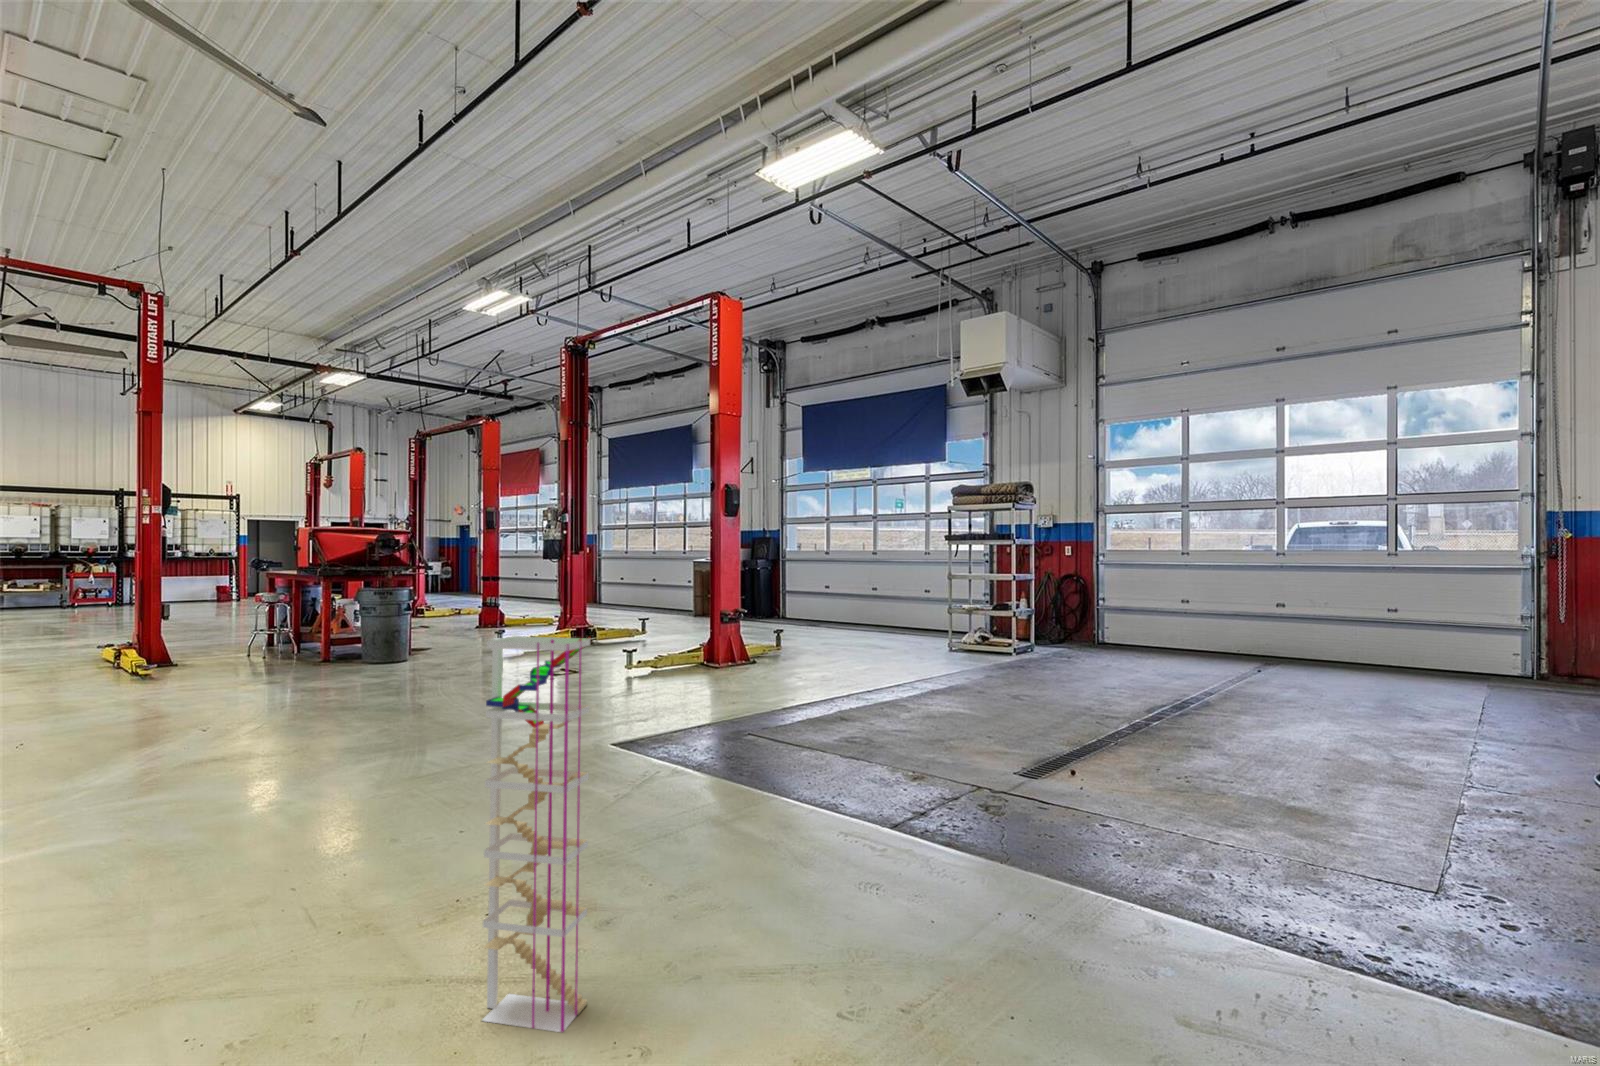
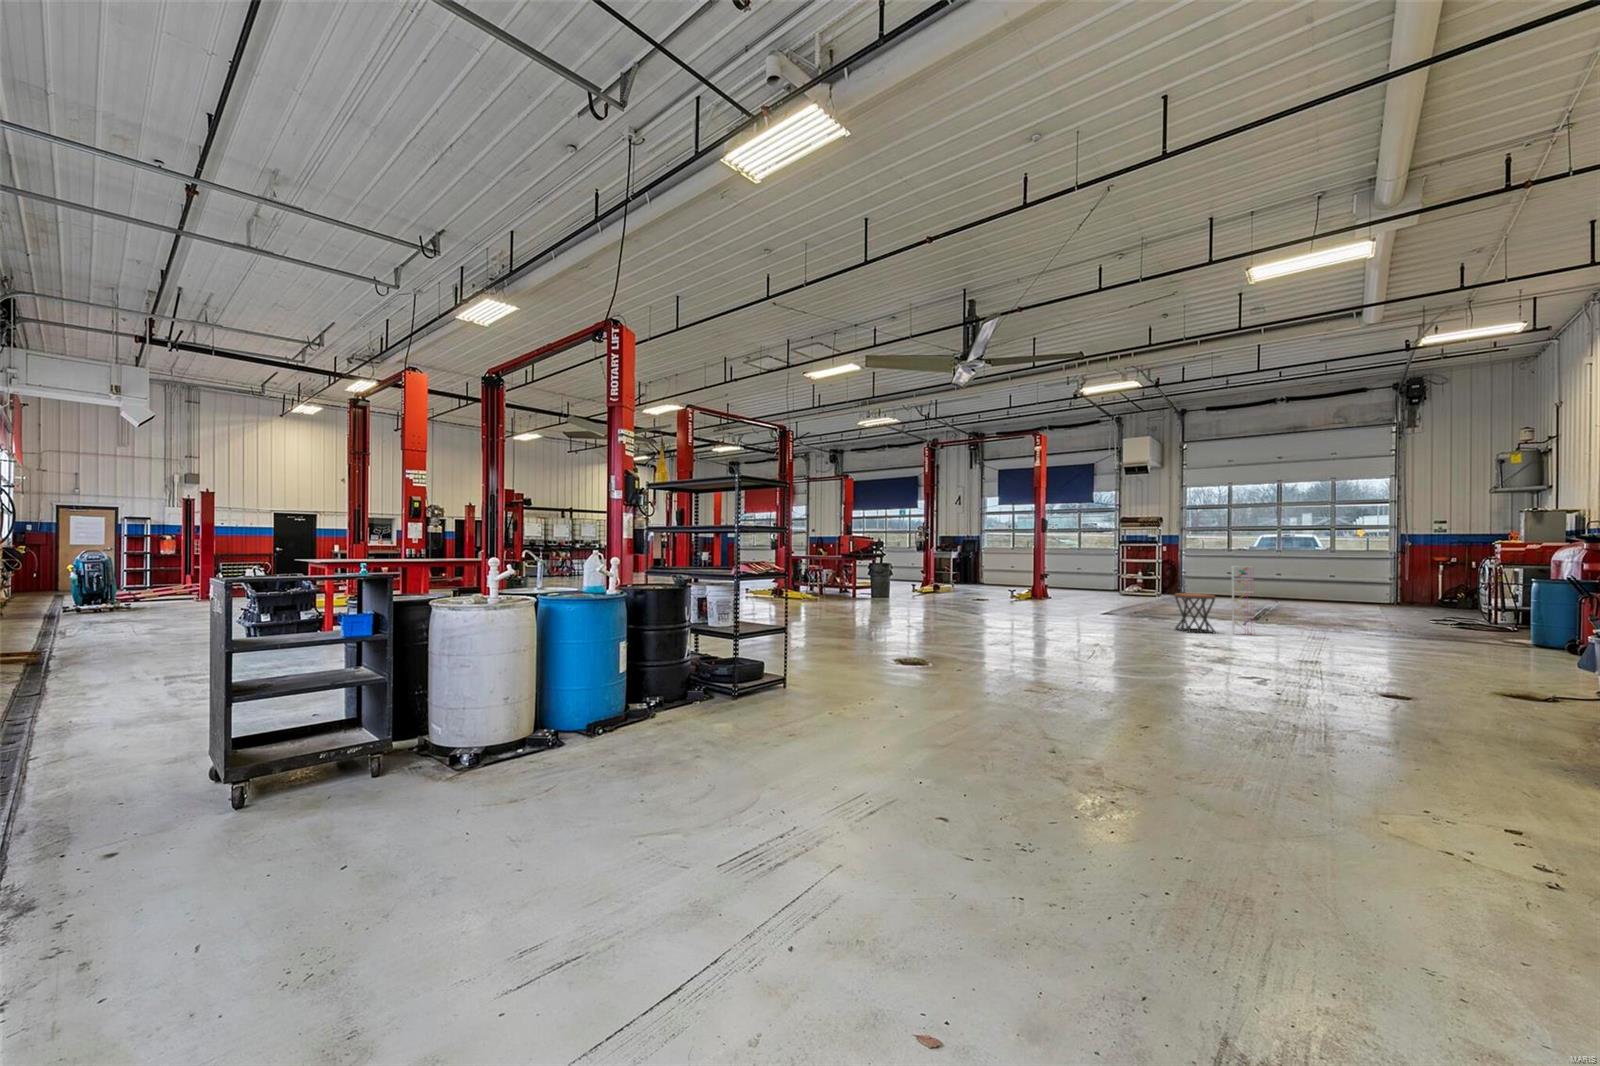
stool: none [295,753,492,993] -> present [1175,593,1215,633]

